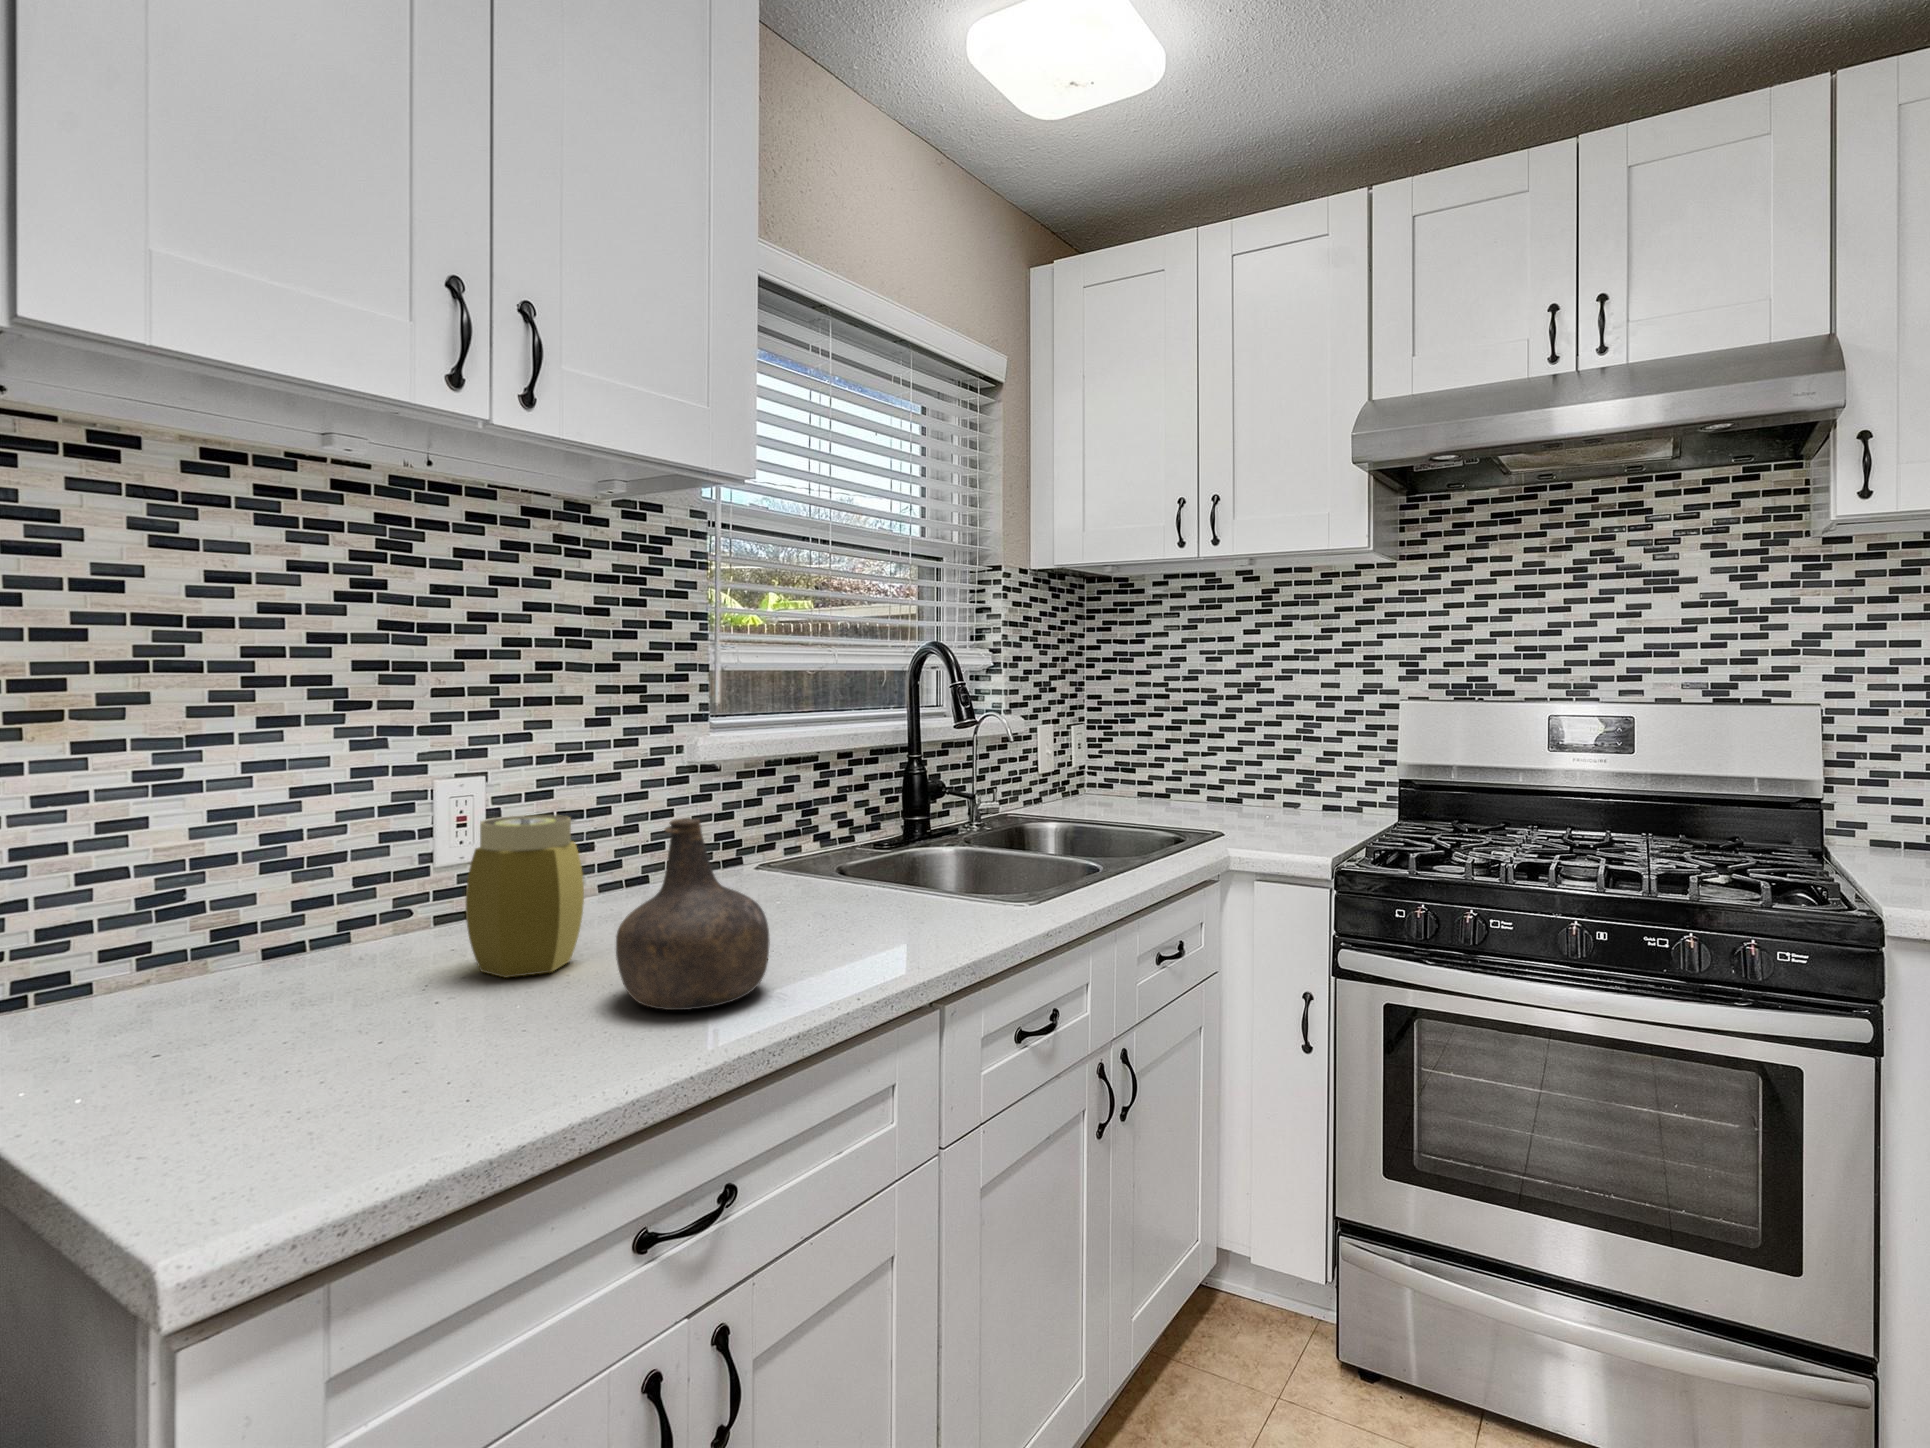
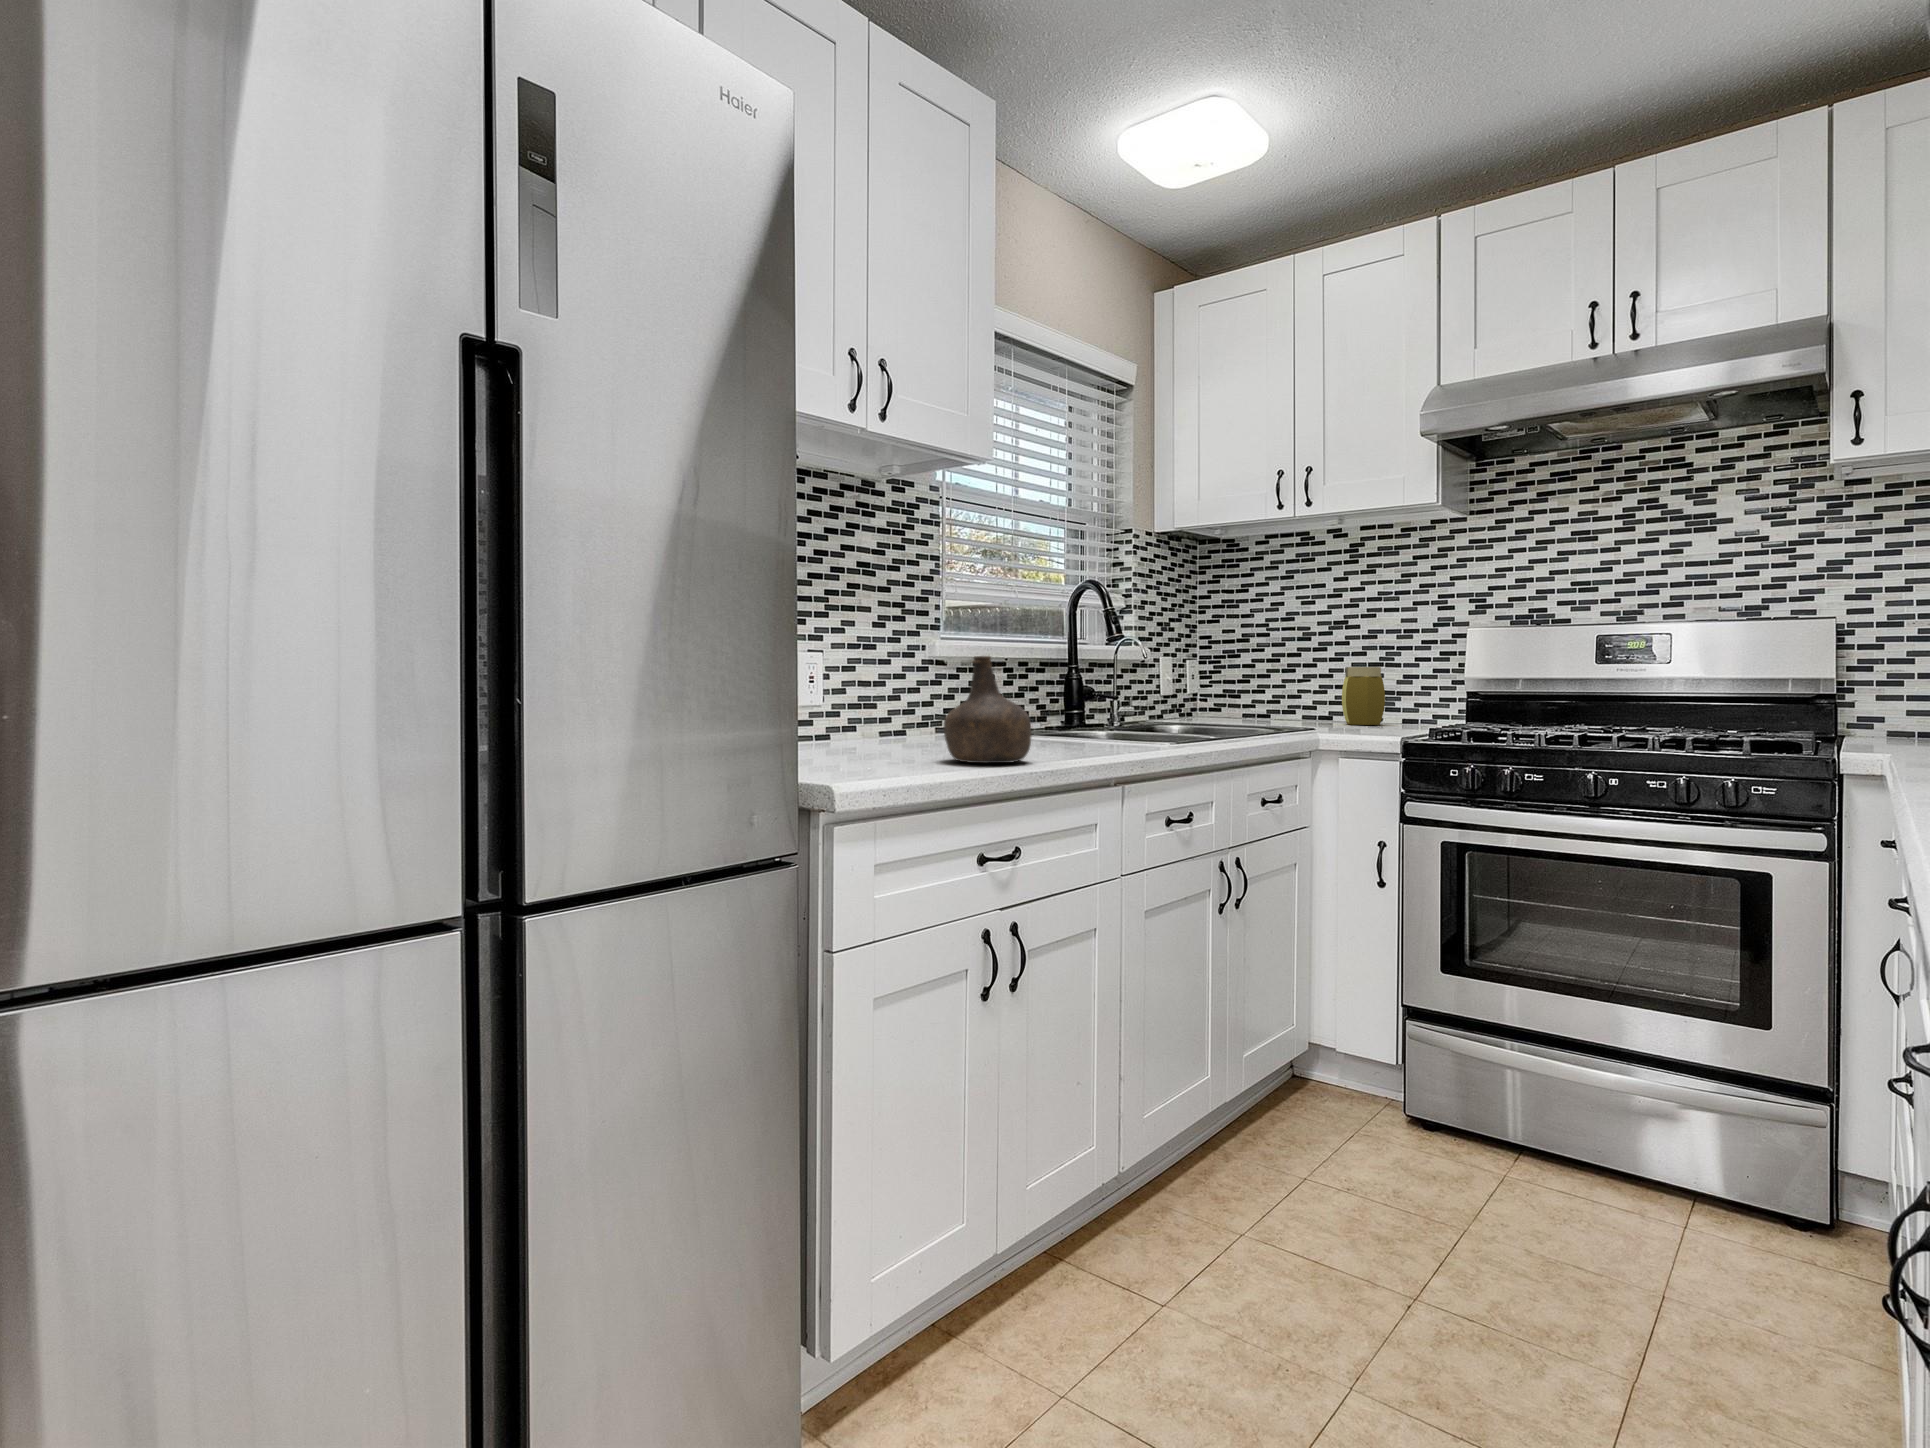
jar: present [466,815,584,978] -> present [1342,667,1385,725]

